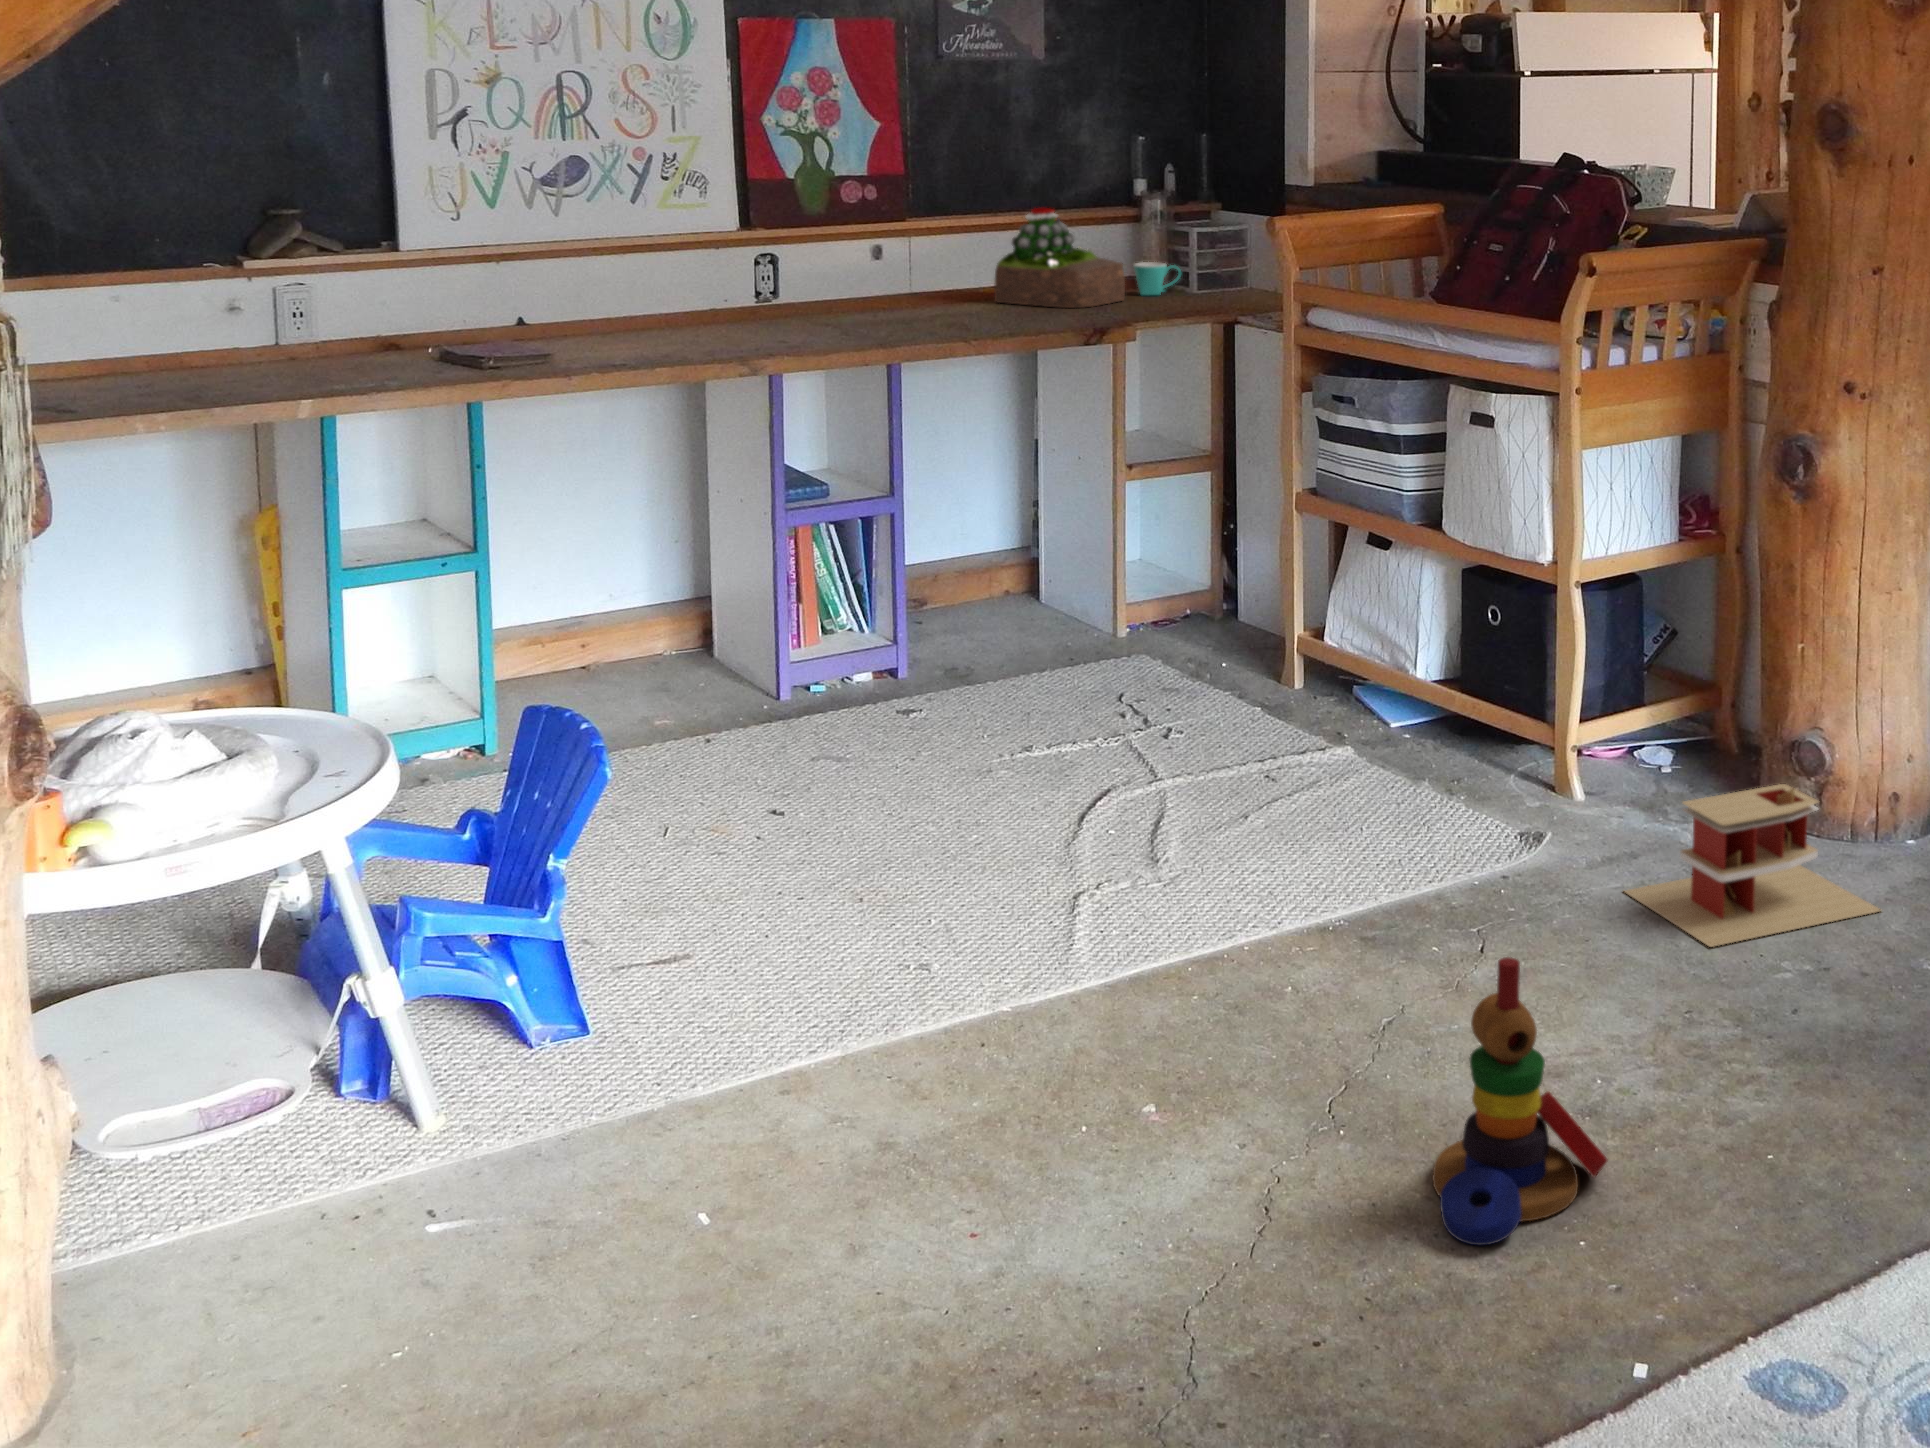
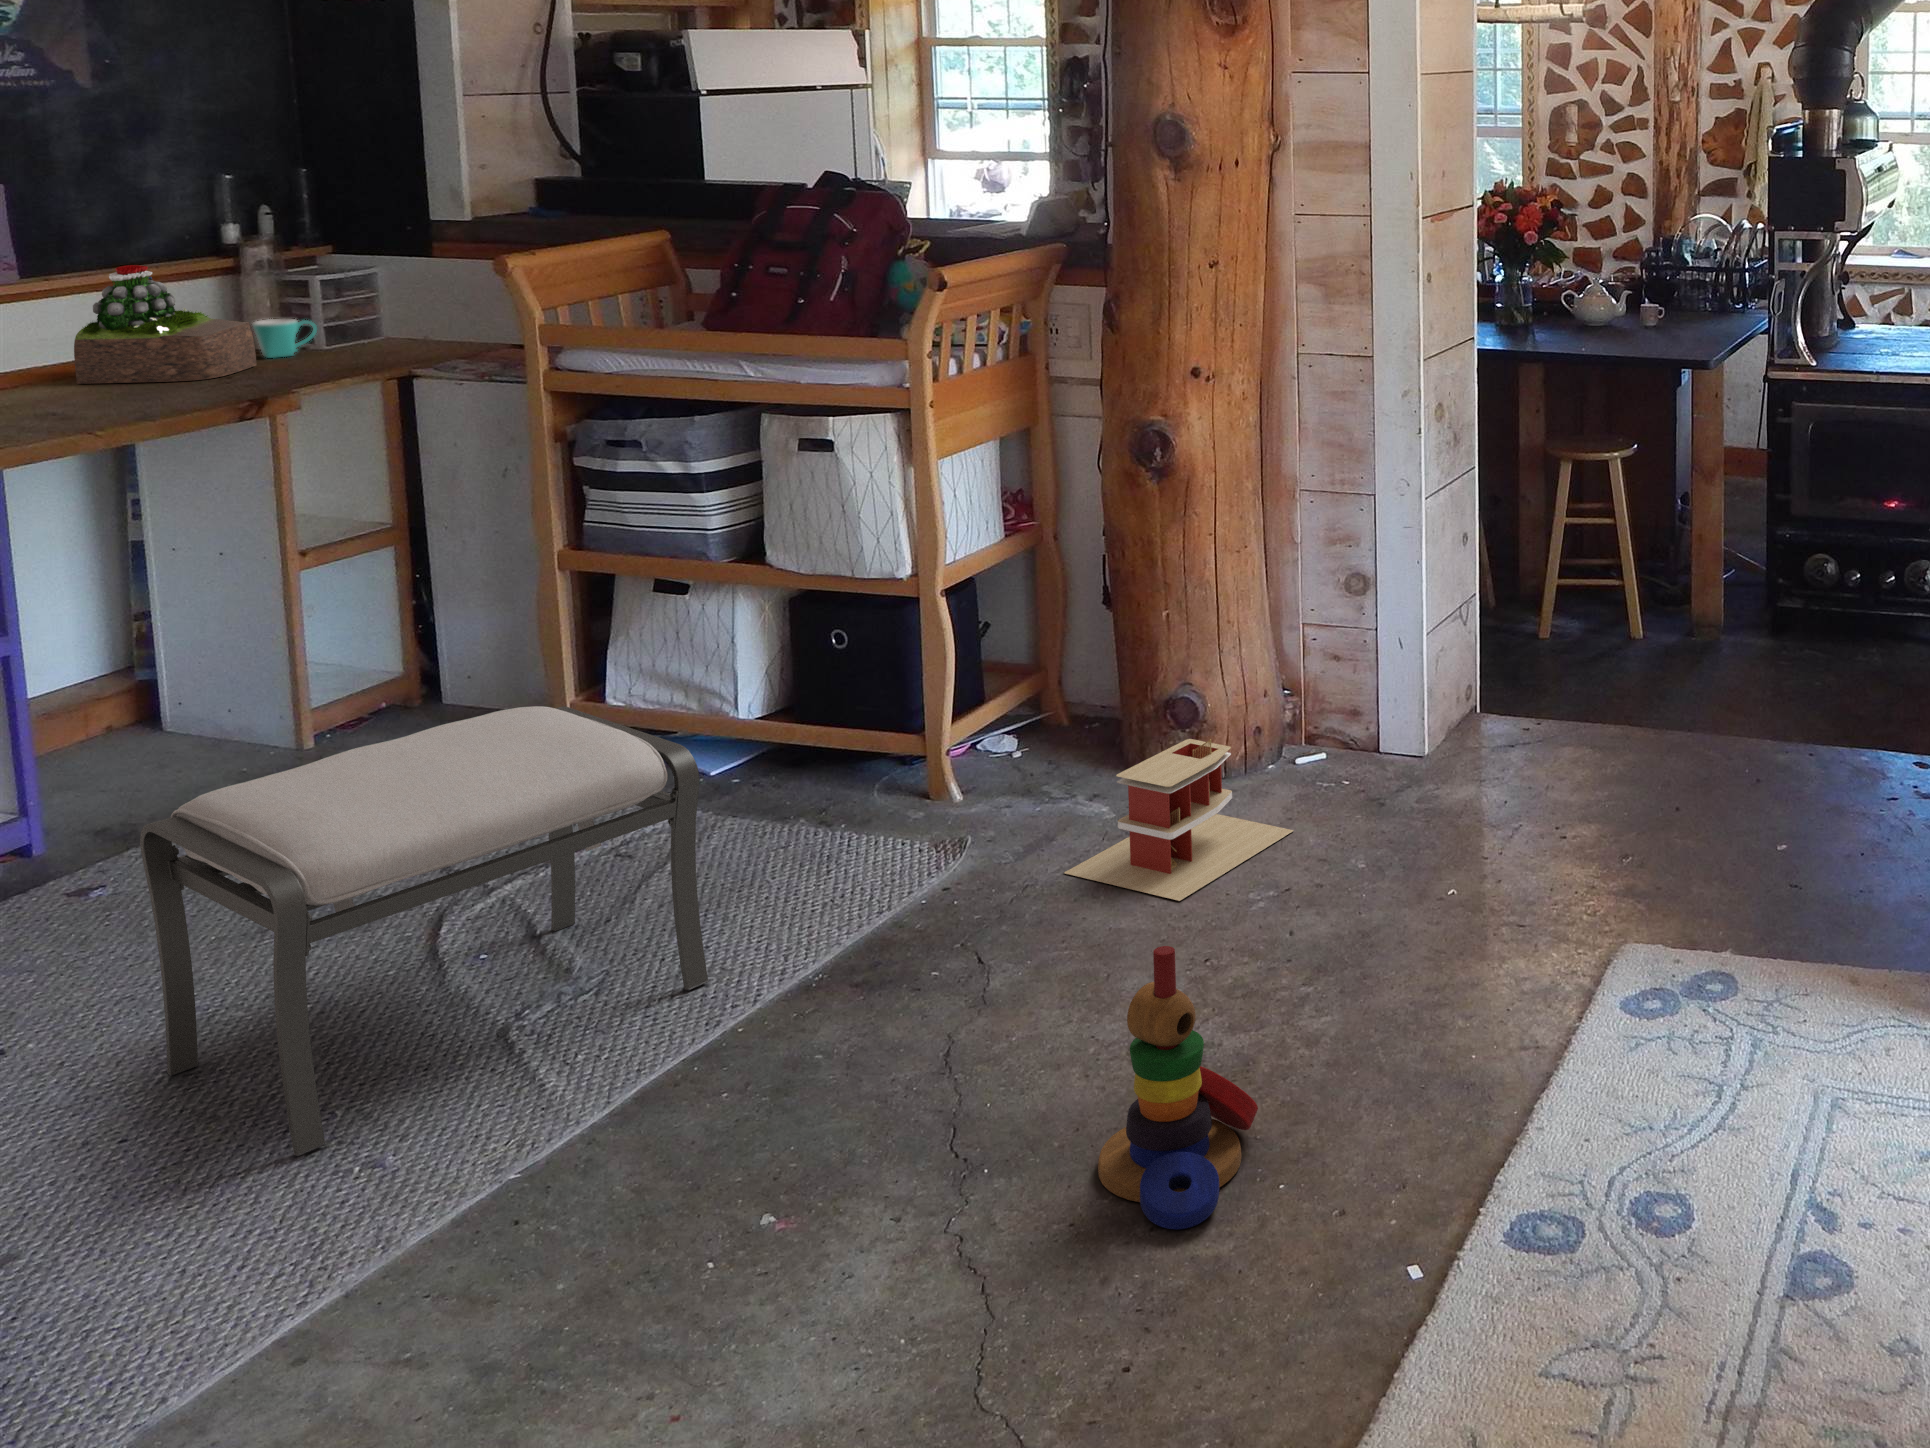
ottoman: none [858,618,1259,947] -> present [140,706,709,1156]

